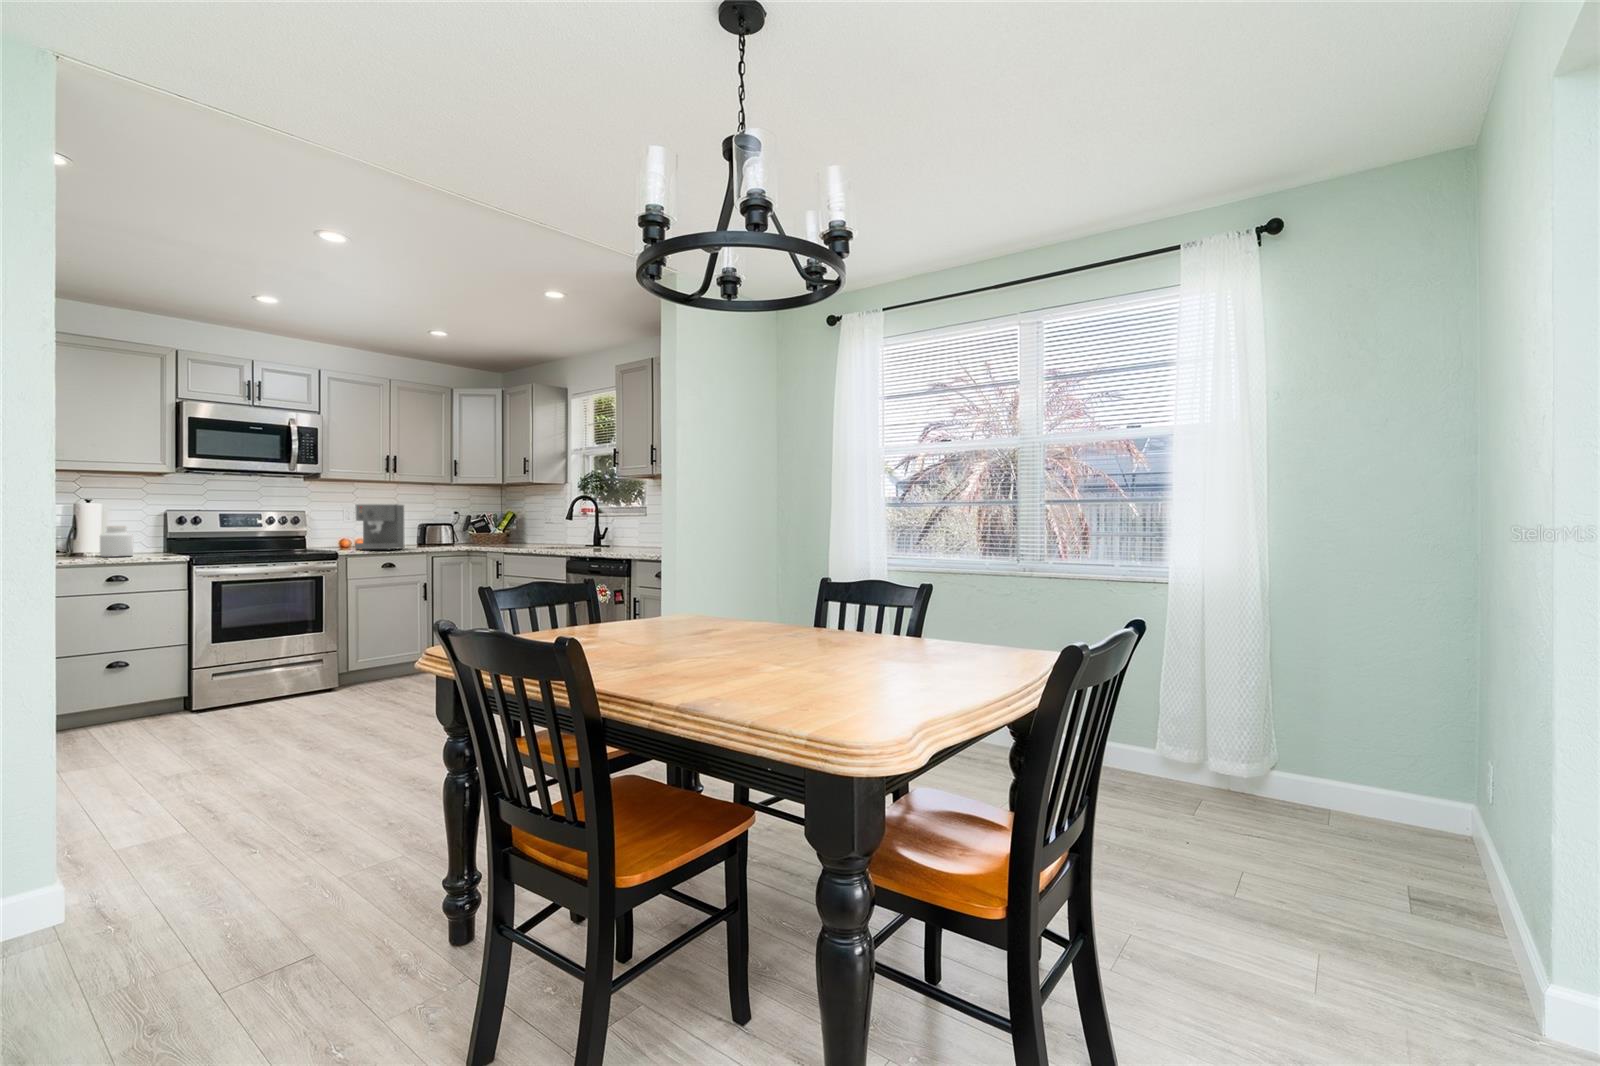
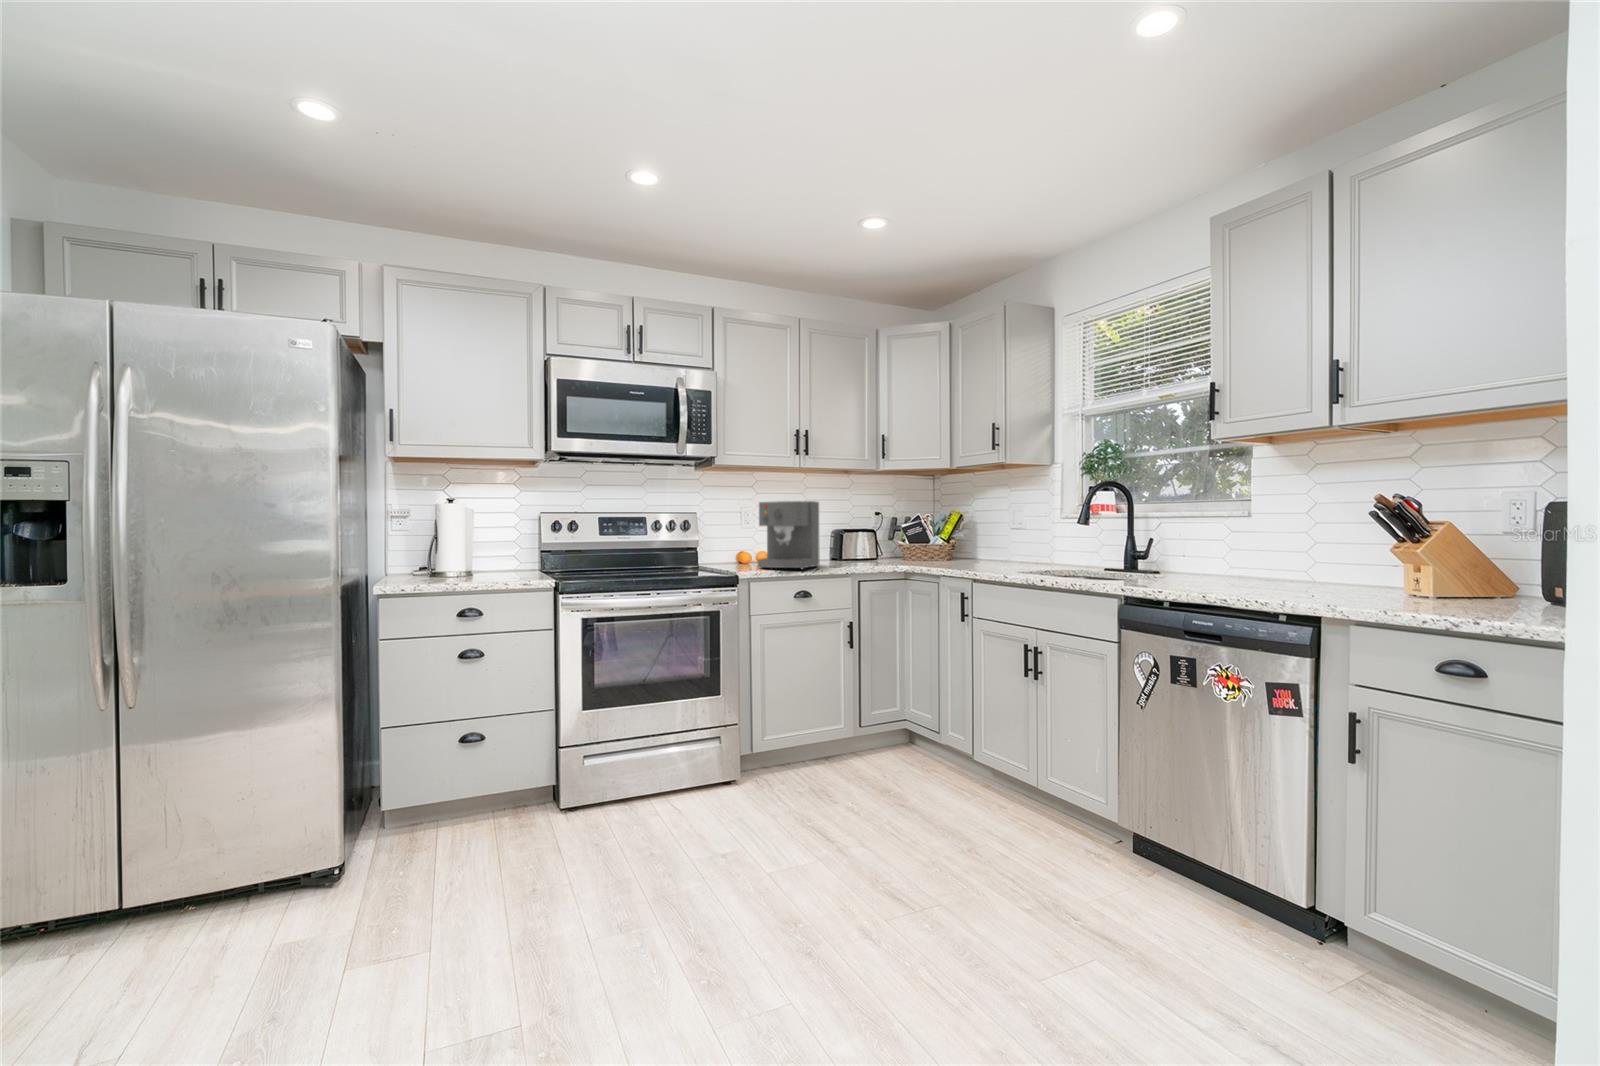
jar: present [100,526,134,557] -> none [459,537,497,579]

